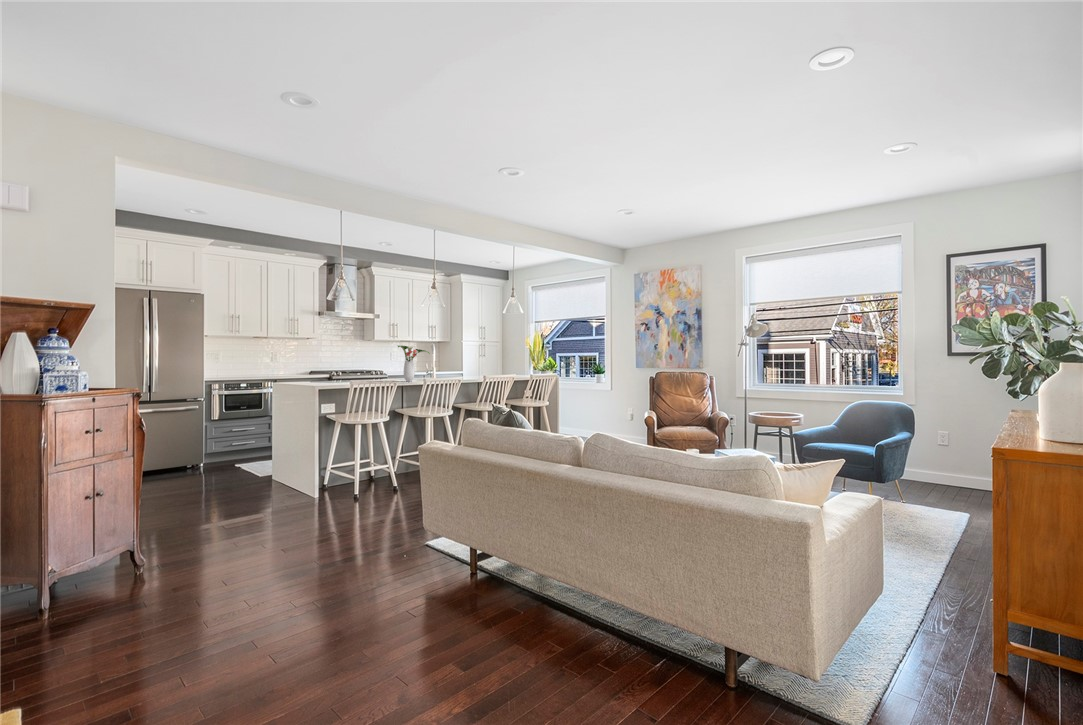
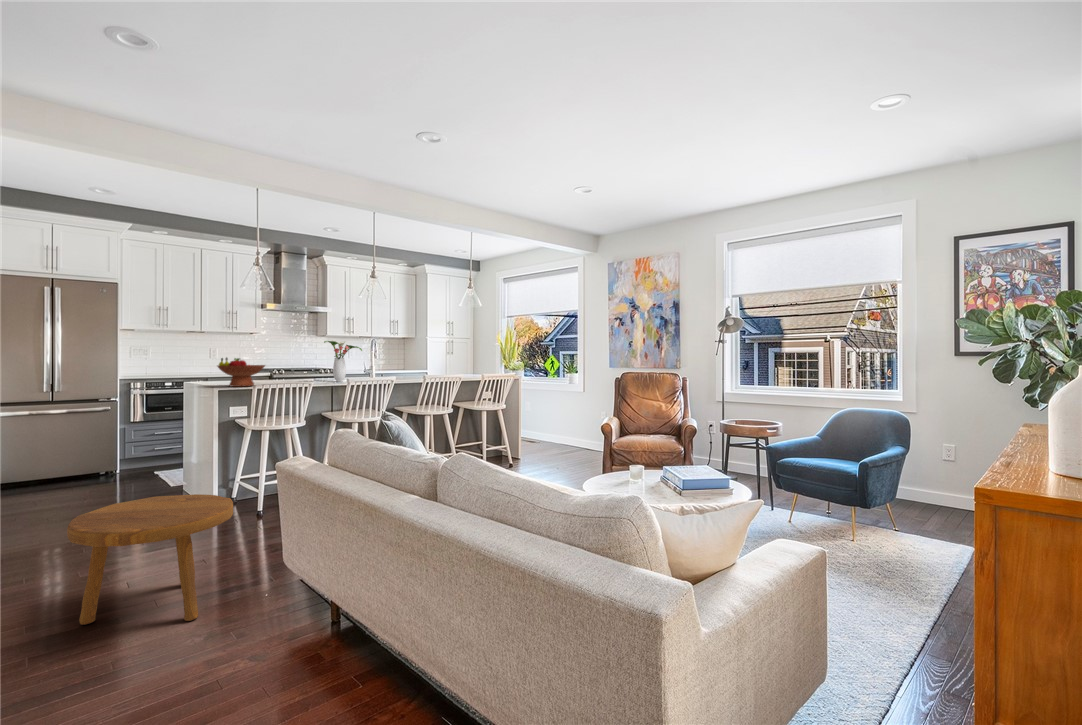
fruit bowl: none [312,360,353,386] -> present [217,358,265,387]
footstool: none [256,474,376,576] -> present [67,494,233,625]

